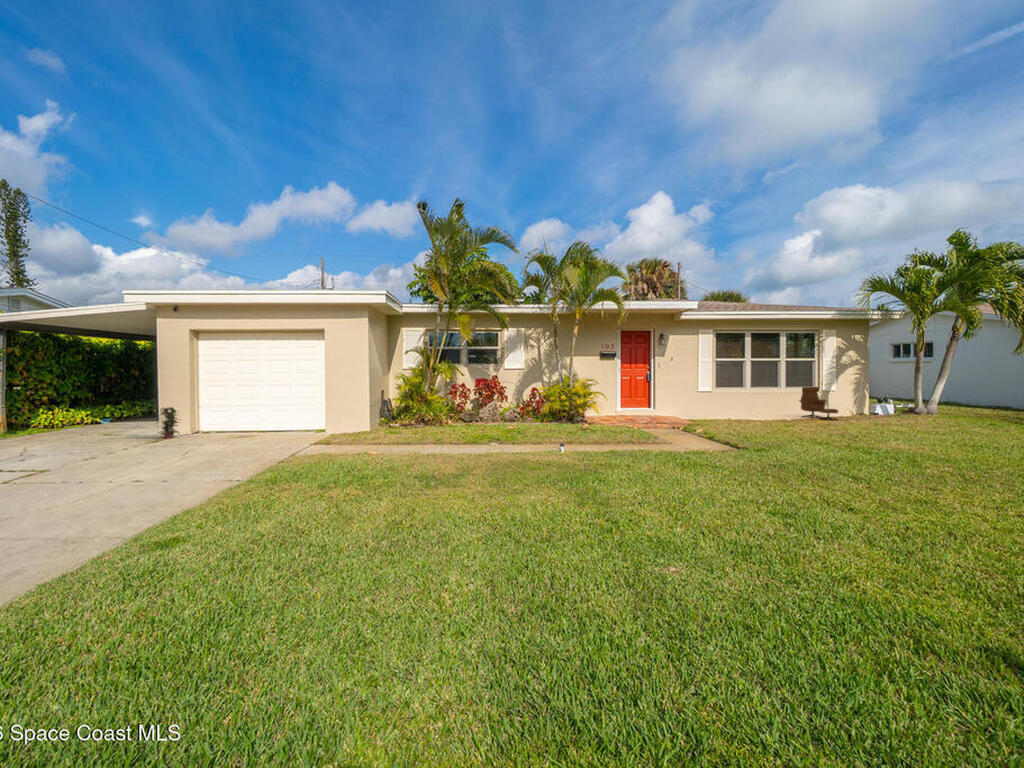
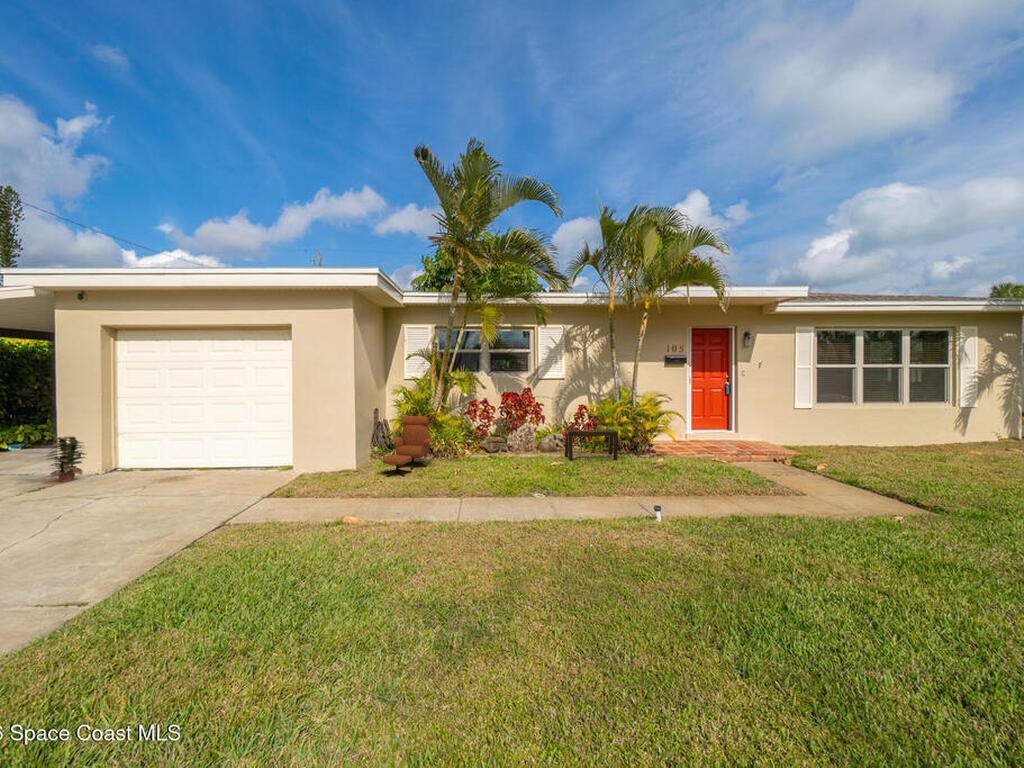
lounge chair: present [799,387,838,420] -> present [383,416,434,477]
bench: none [521,405,558,427] -> present [565,429,618,460]

